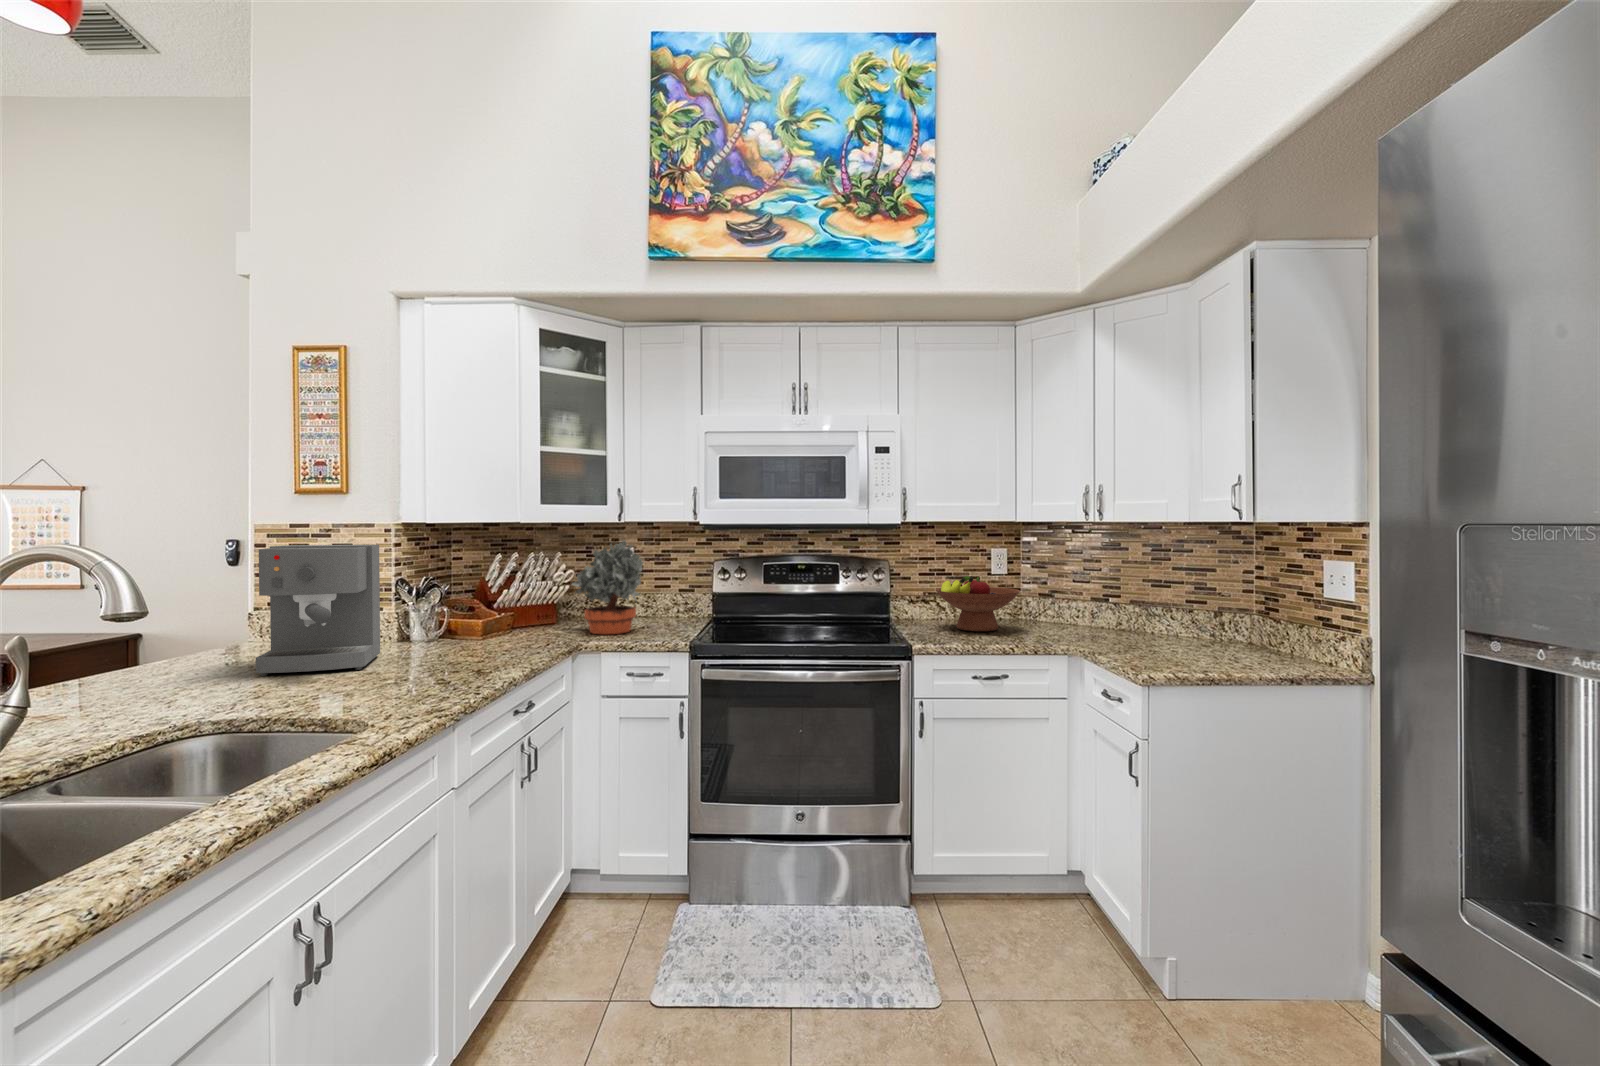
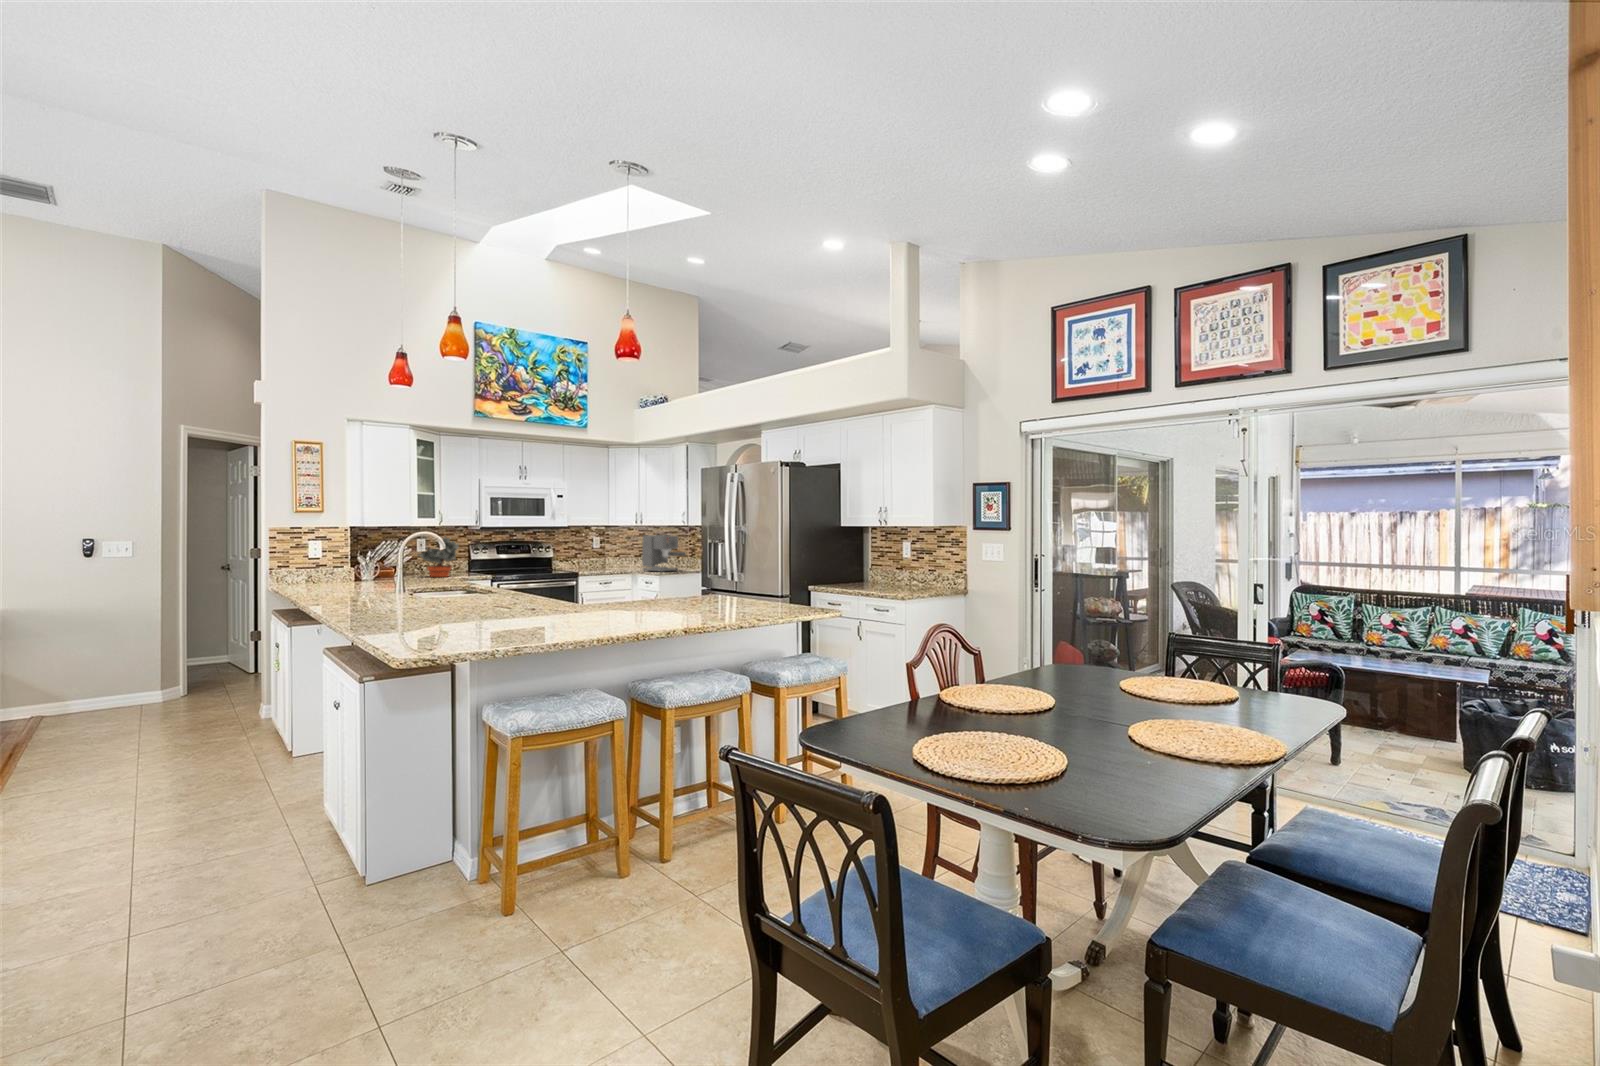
coffee maker: present [256,545,380,676] -> present [642,535,686,572]
fruit bowl: present [936,576,1020,631] -> none [576,549,610,571]

